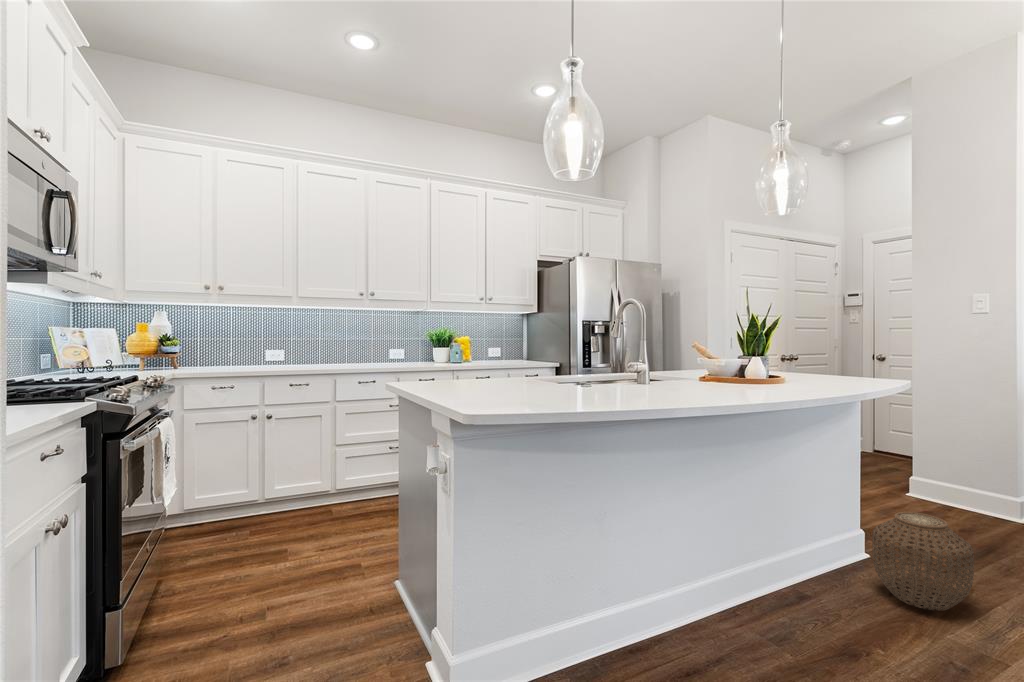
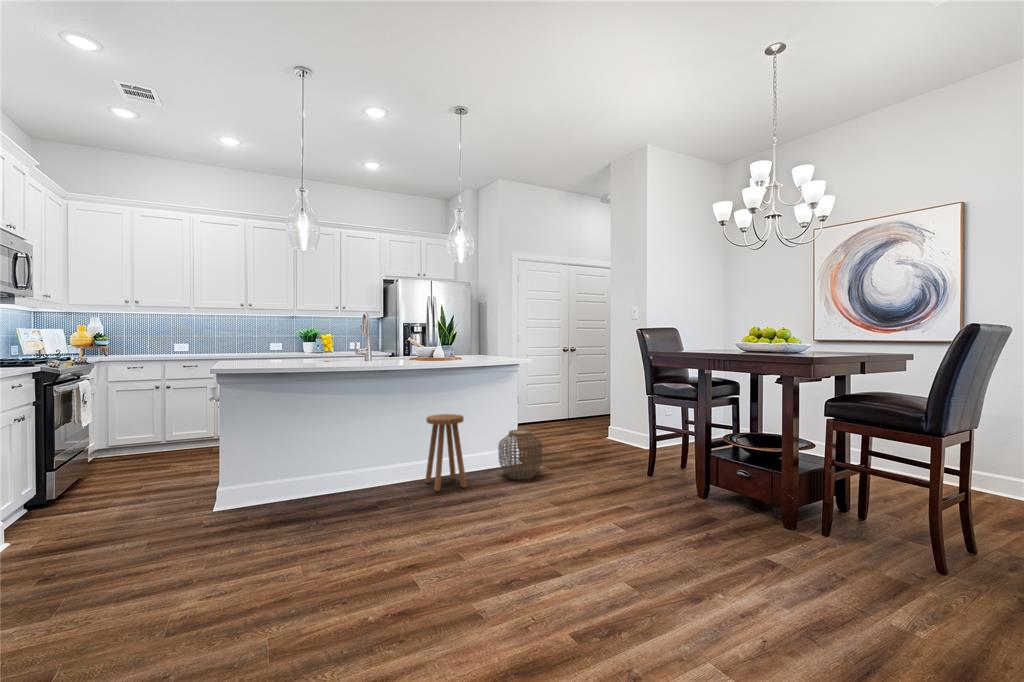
stool: none [767,488,868,648] -> present [425,414,467,491]

